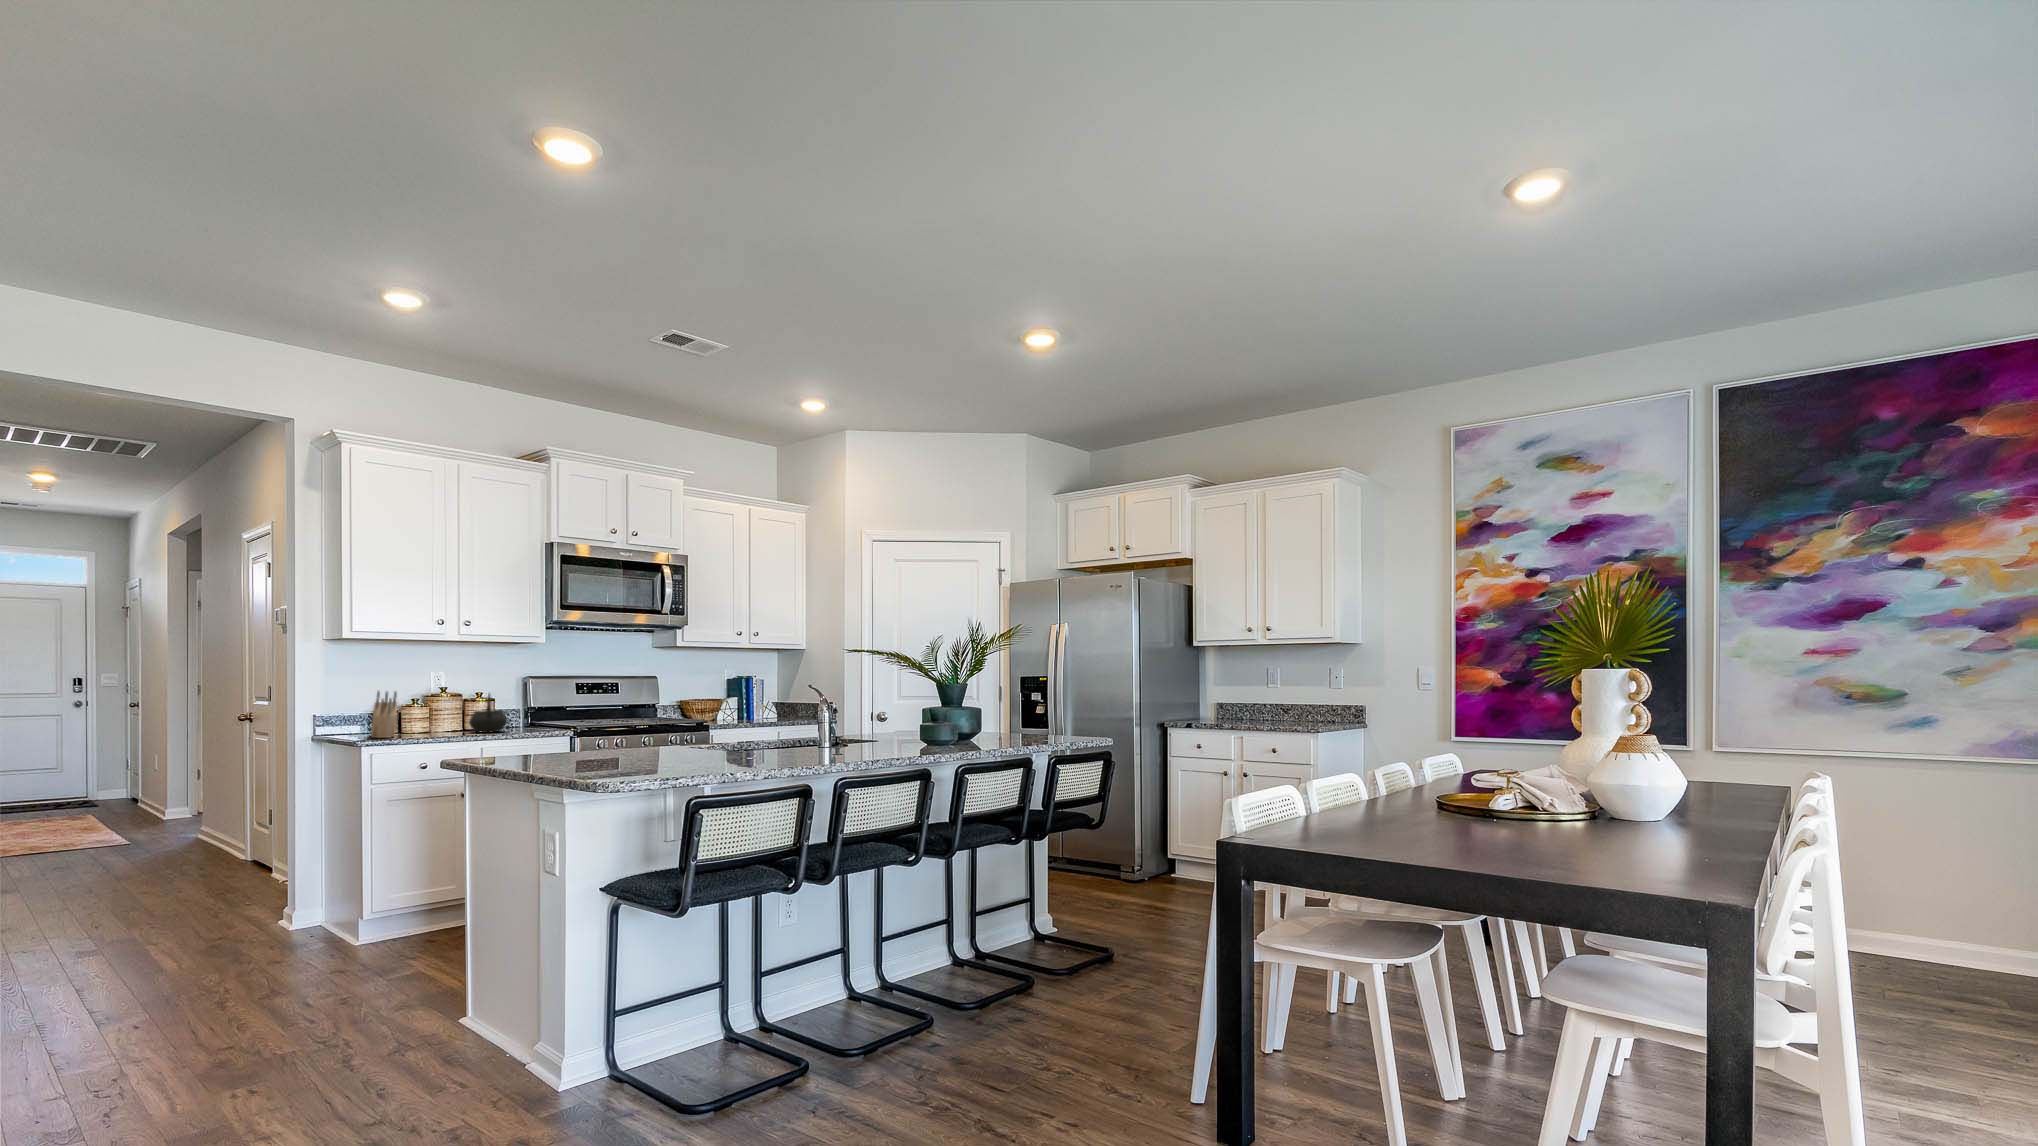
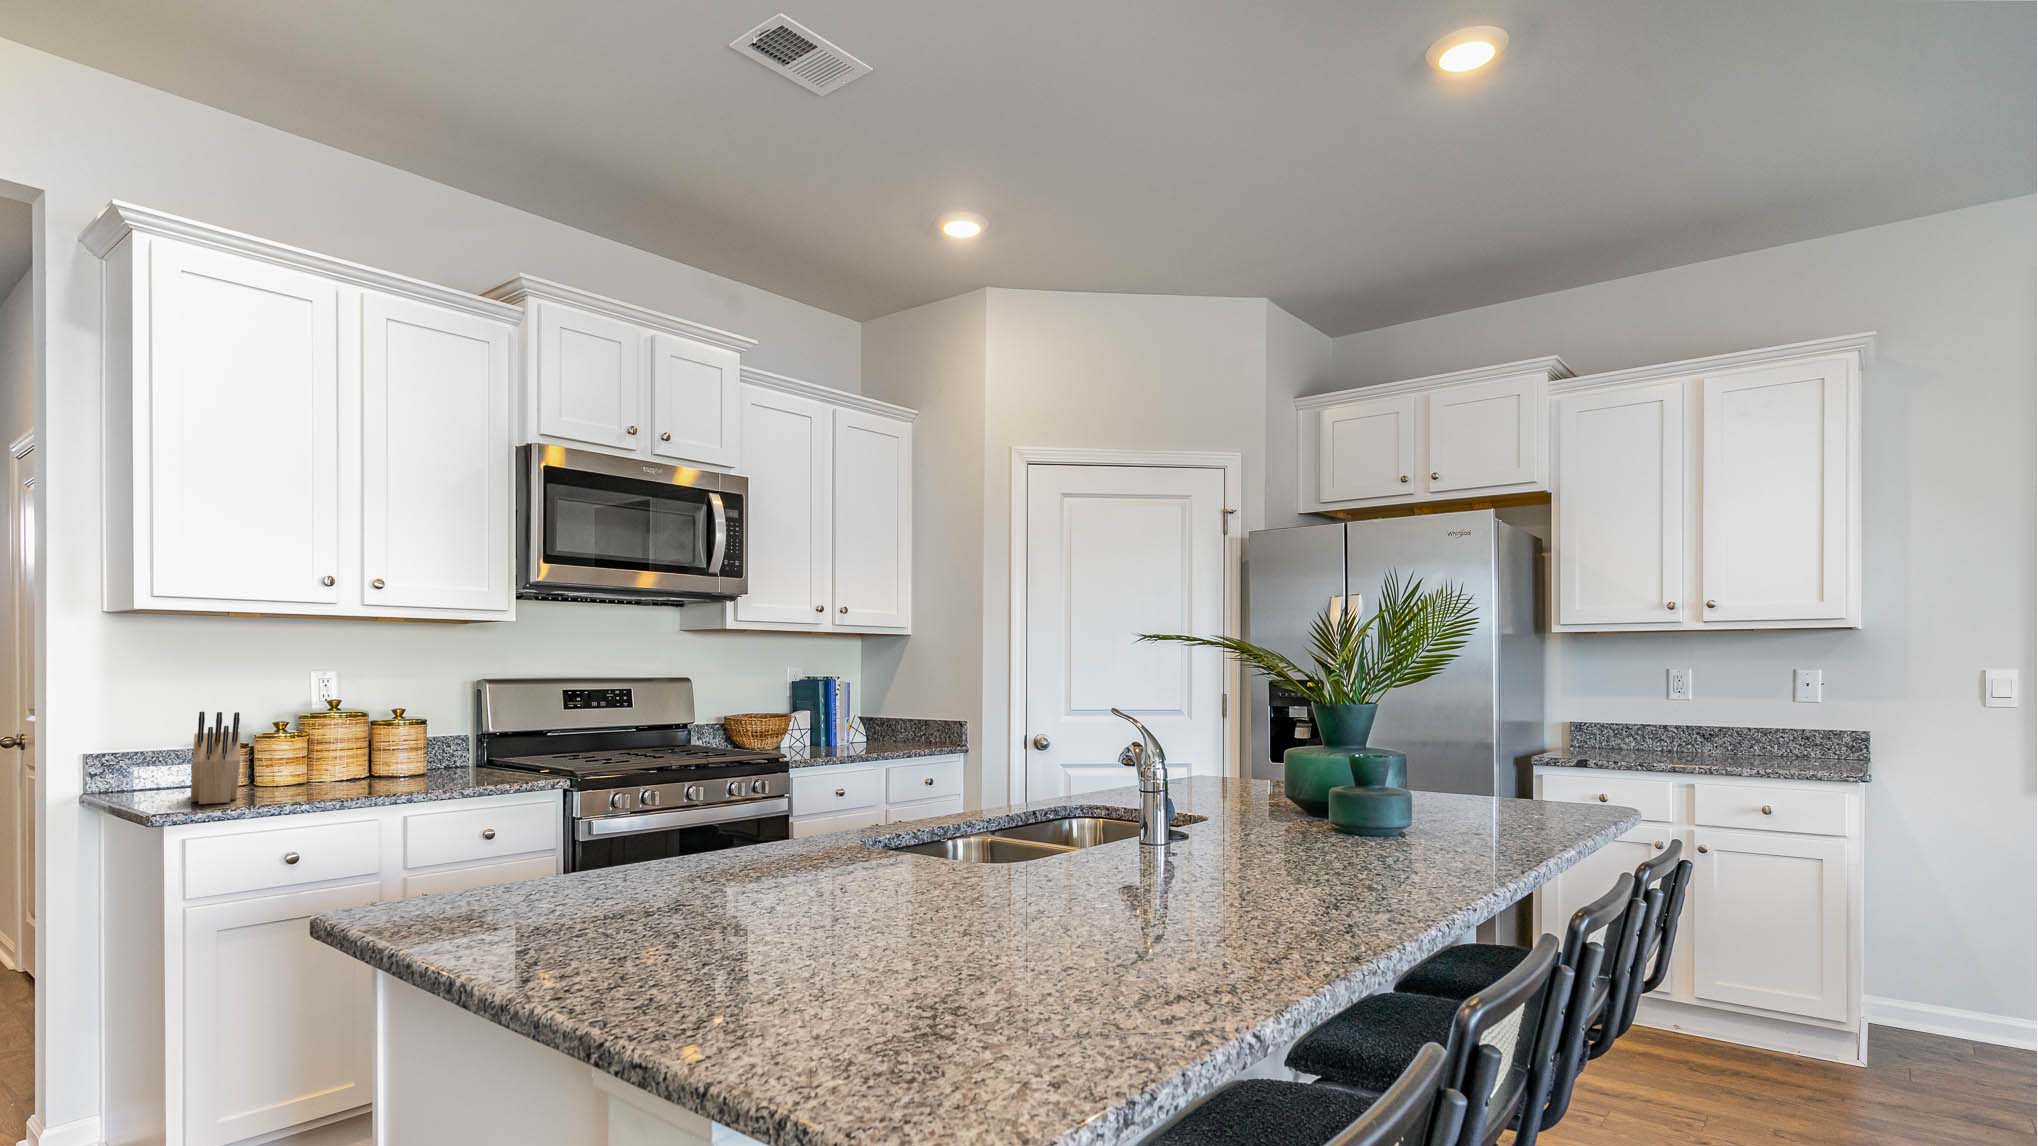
kettle: present [469,694,507,733] -> none [382,711,454,786]

